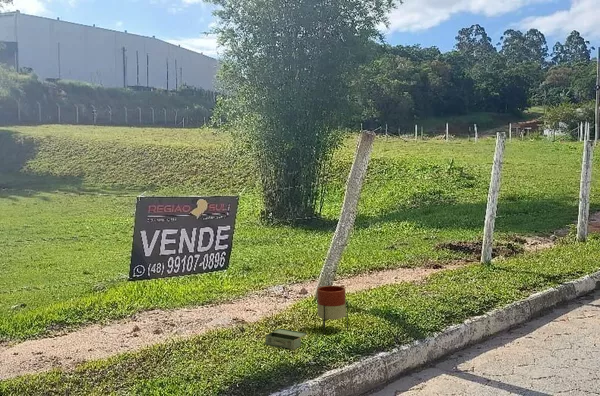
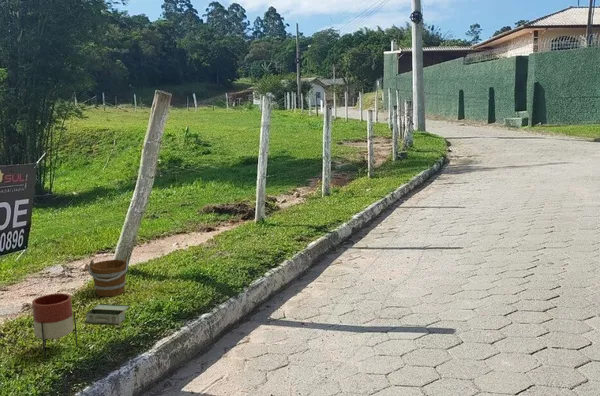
bucket: none [276,286,314,324] -> present [89,258,128,297]
planter: present [317,286,348,335] -> present [32,293,78,359]

